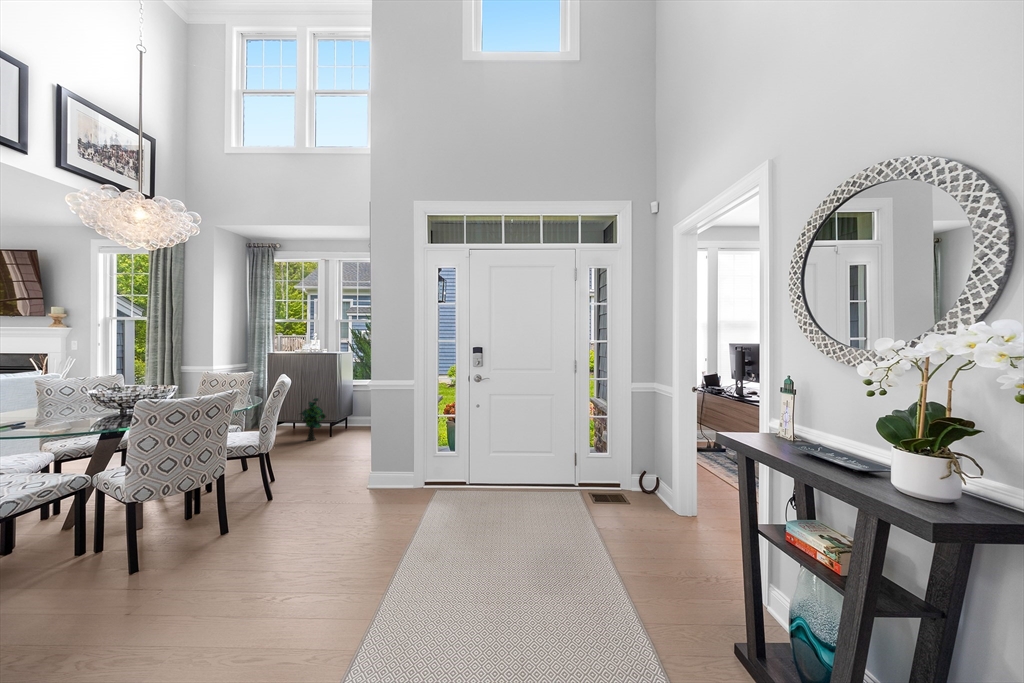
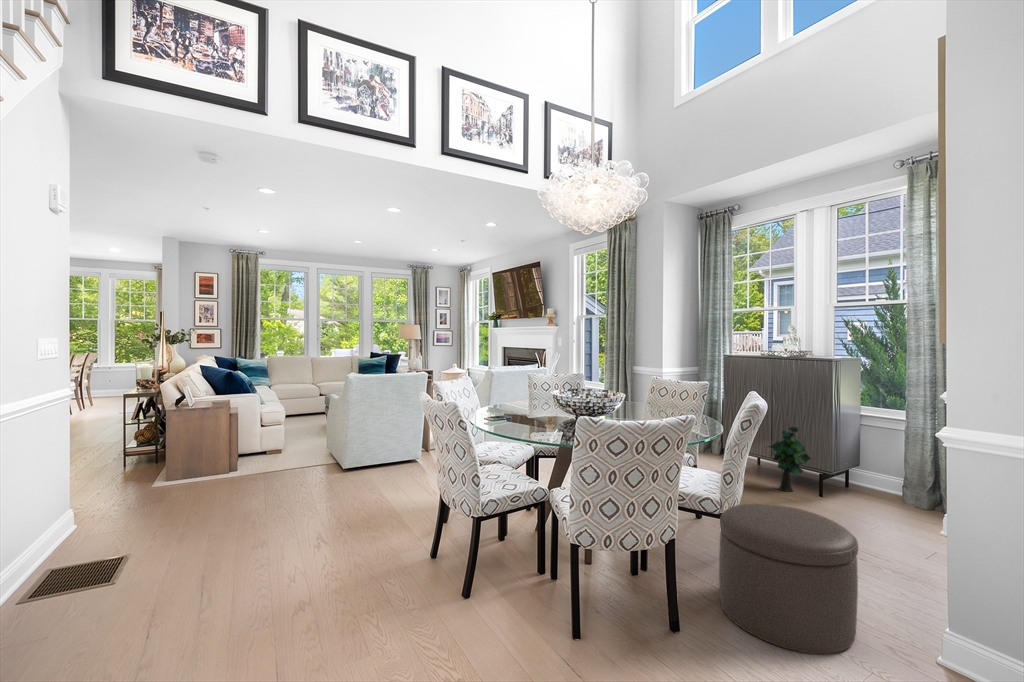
ottoman: none [259,440,338,518] -> present [719,504,858,654]

